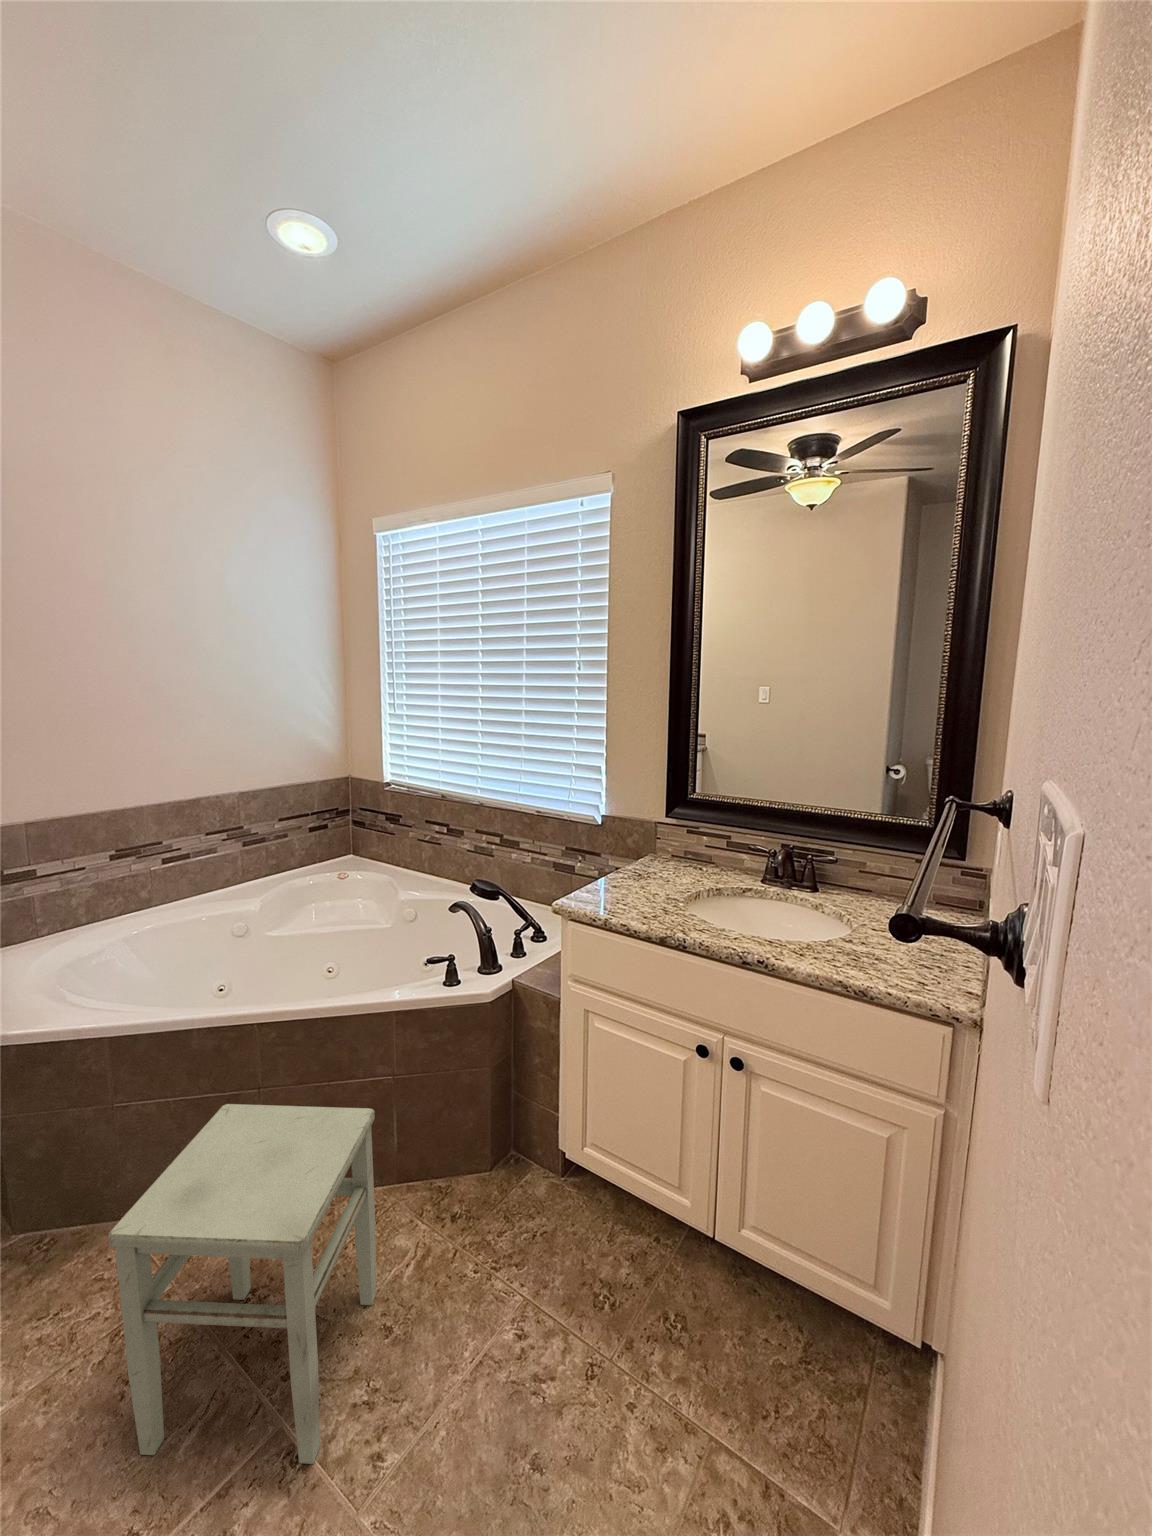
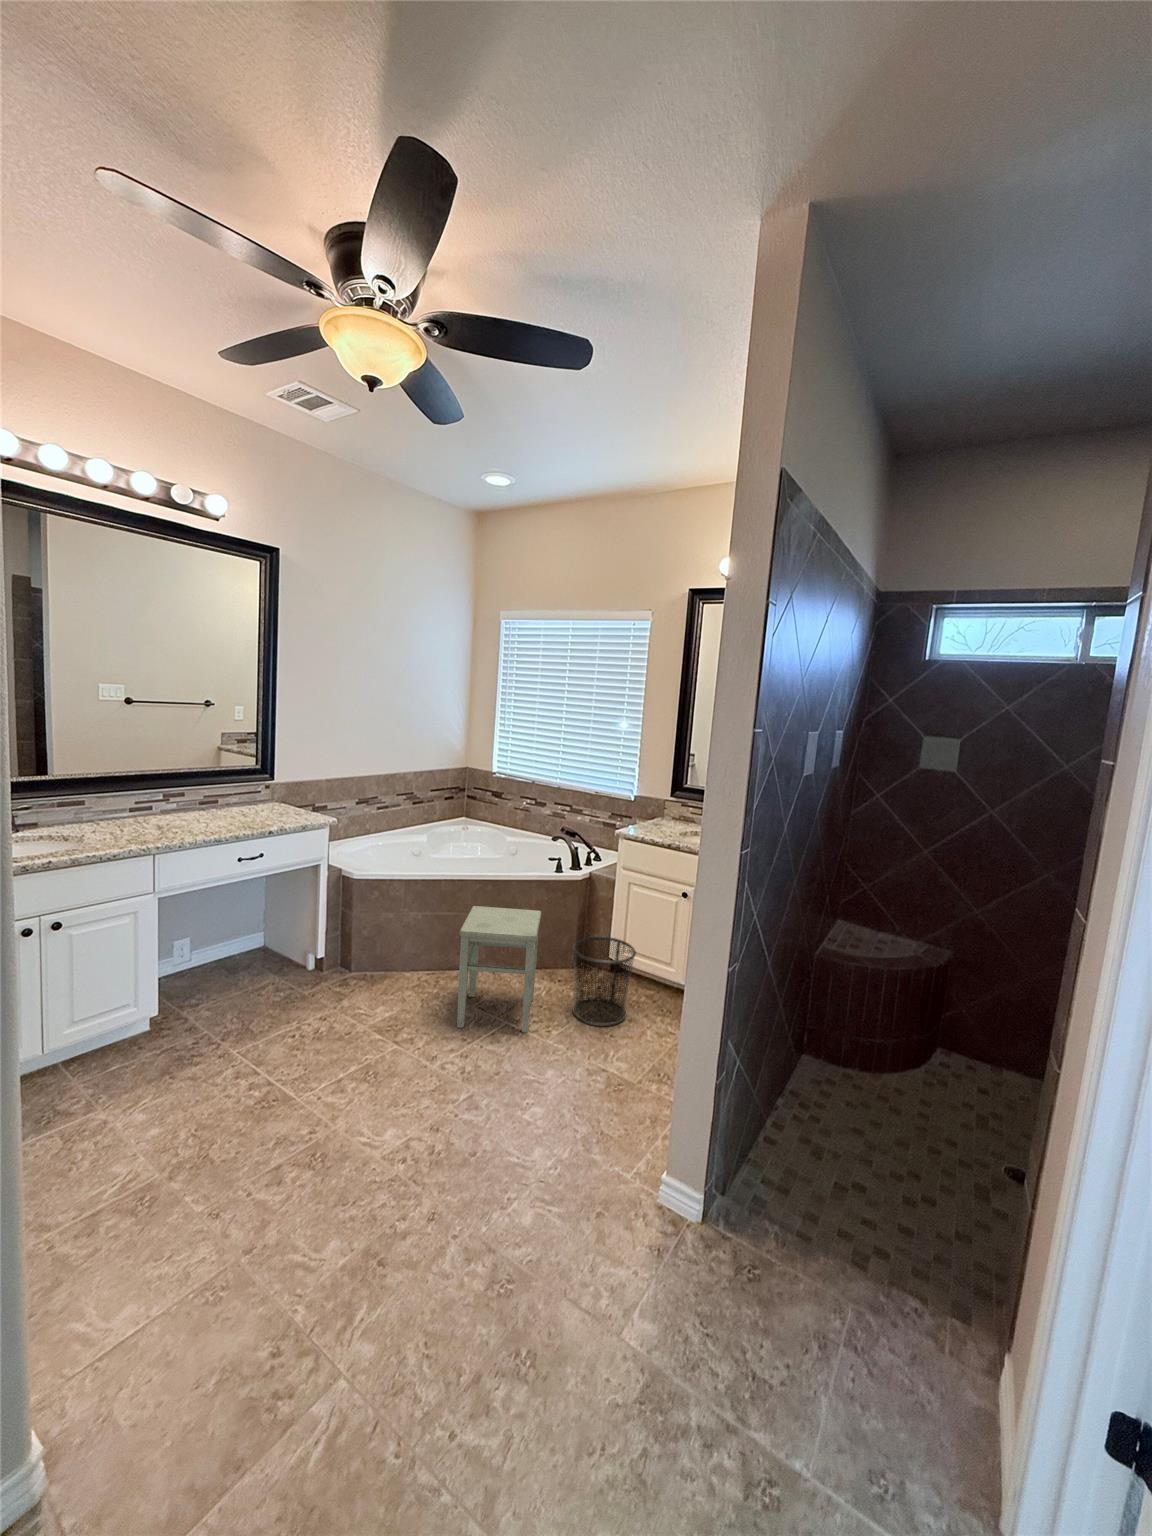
waste bin: none [436,1151,588,1410] -> present [573,936,636,1026]

